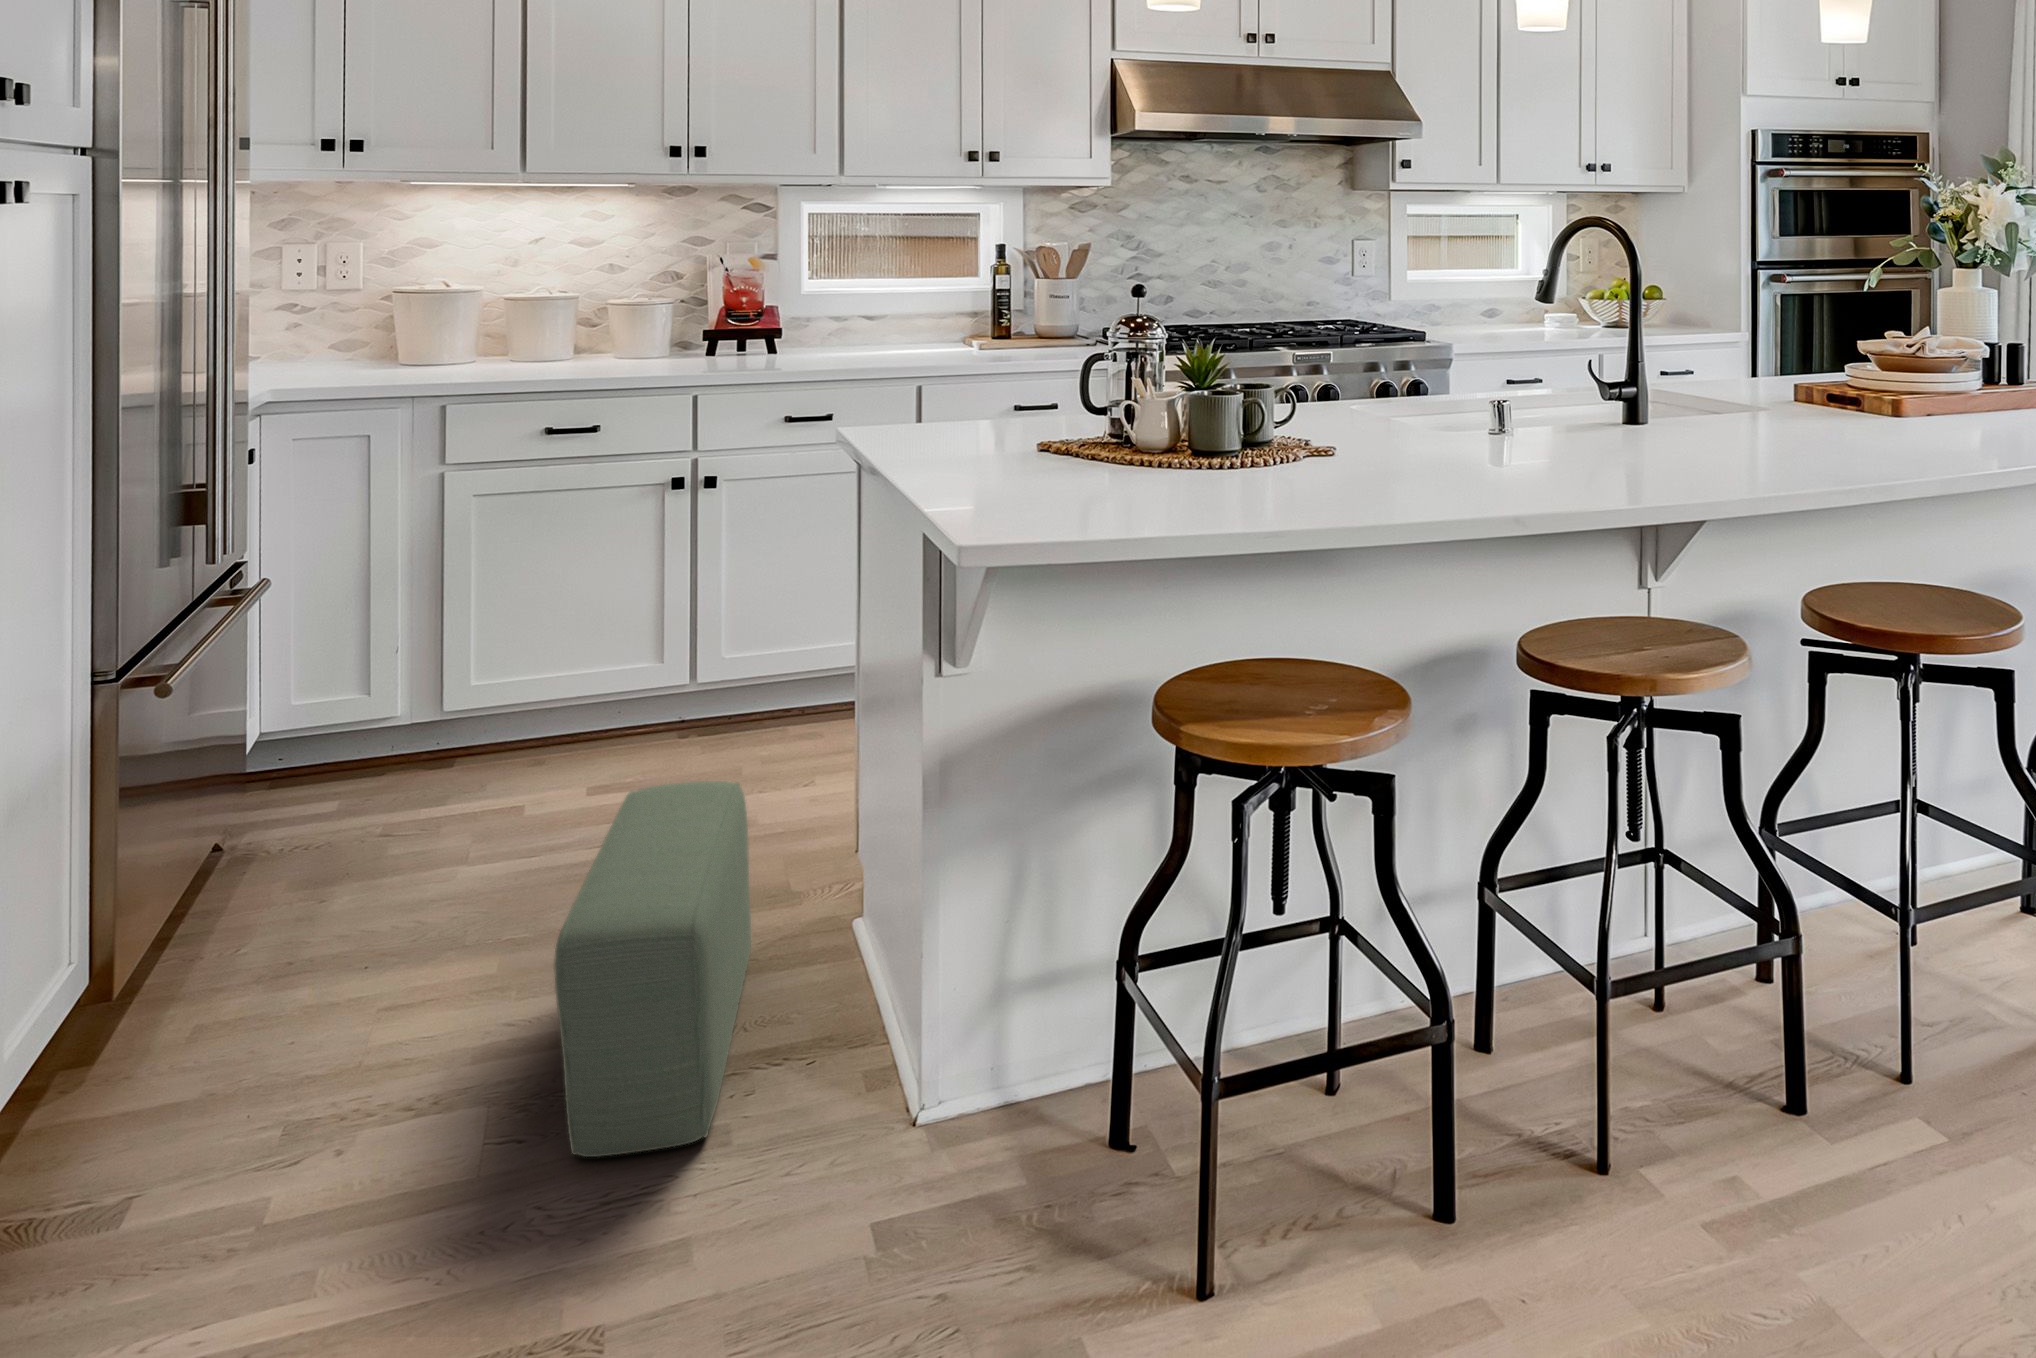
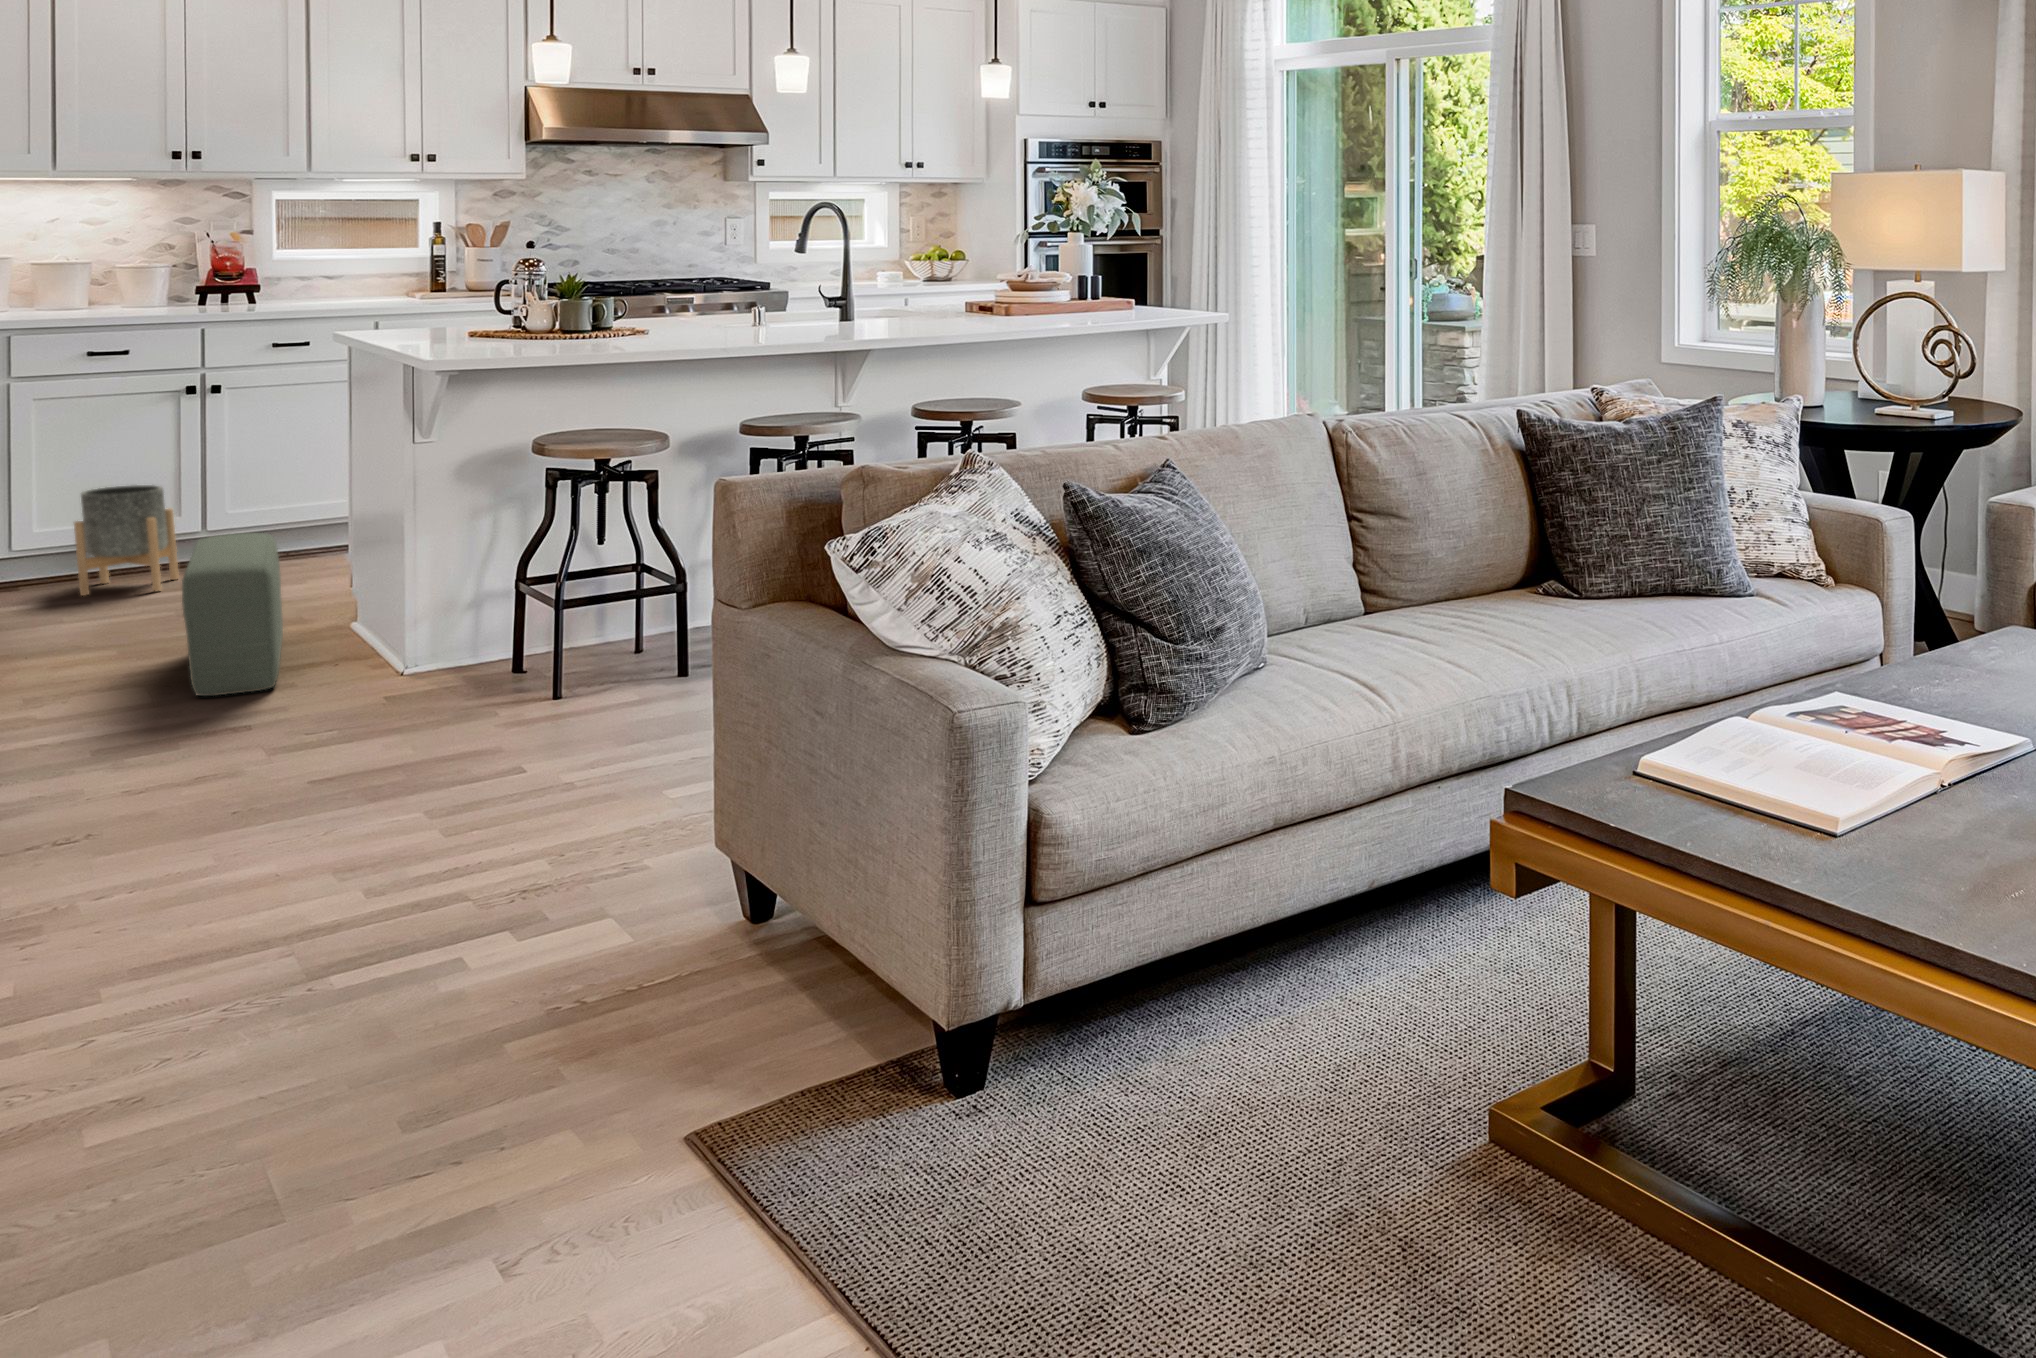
planter: none [517,618,657,782] -> present [74,485,179,596]

